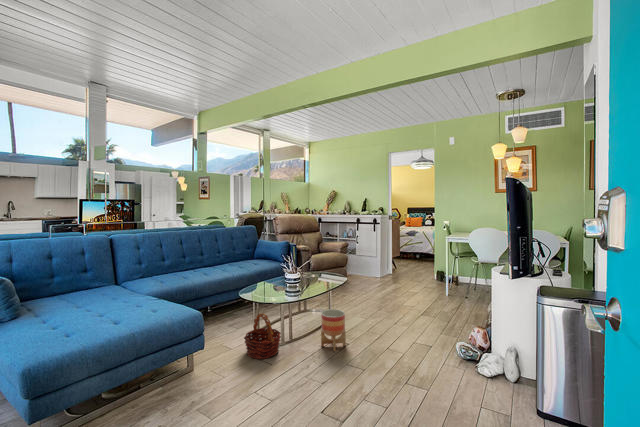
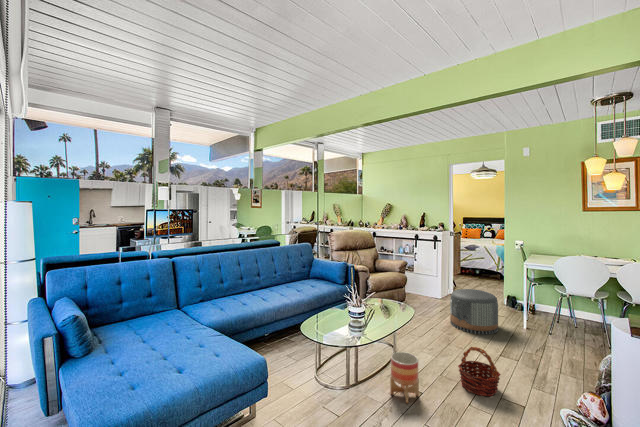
pouf: none [384,264,424,301] -> present [450,289,498,334]
basket: present [244,313,281,359] -> present [458,347,500,396]

